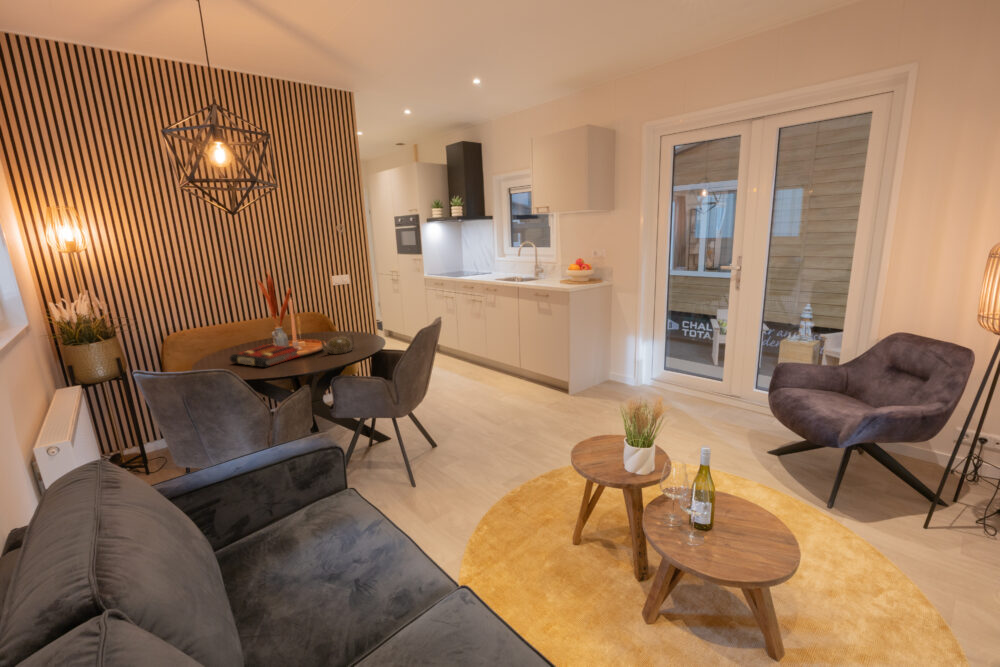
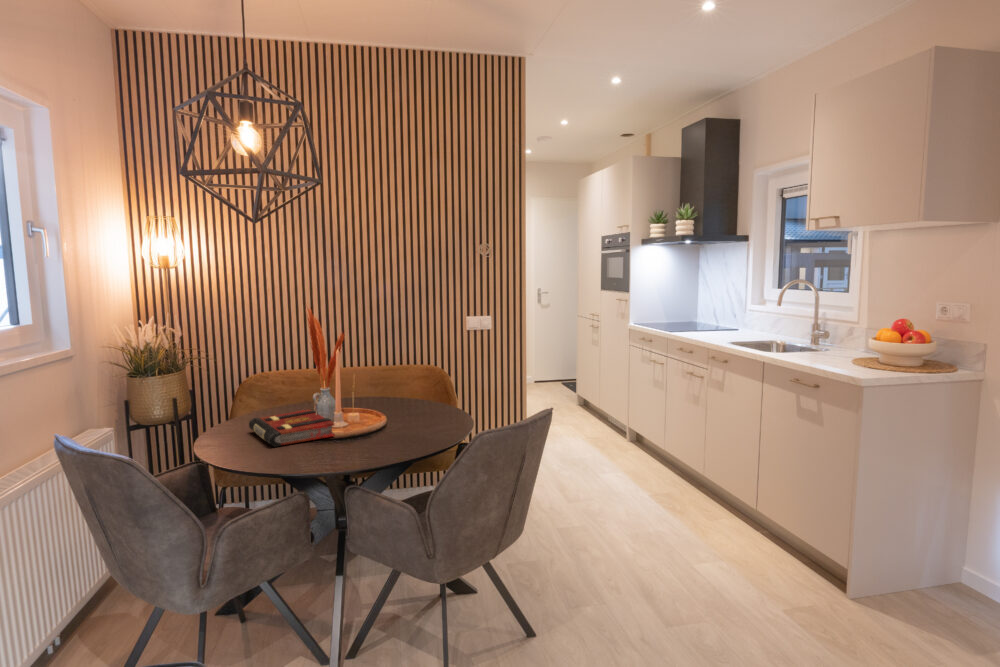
teapot: present [320,334,354,354] -> none [357,411,420,442]

